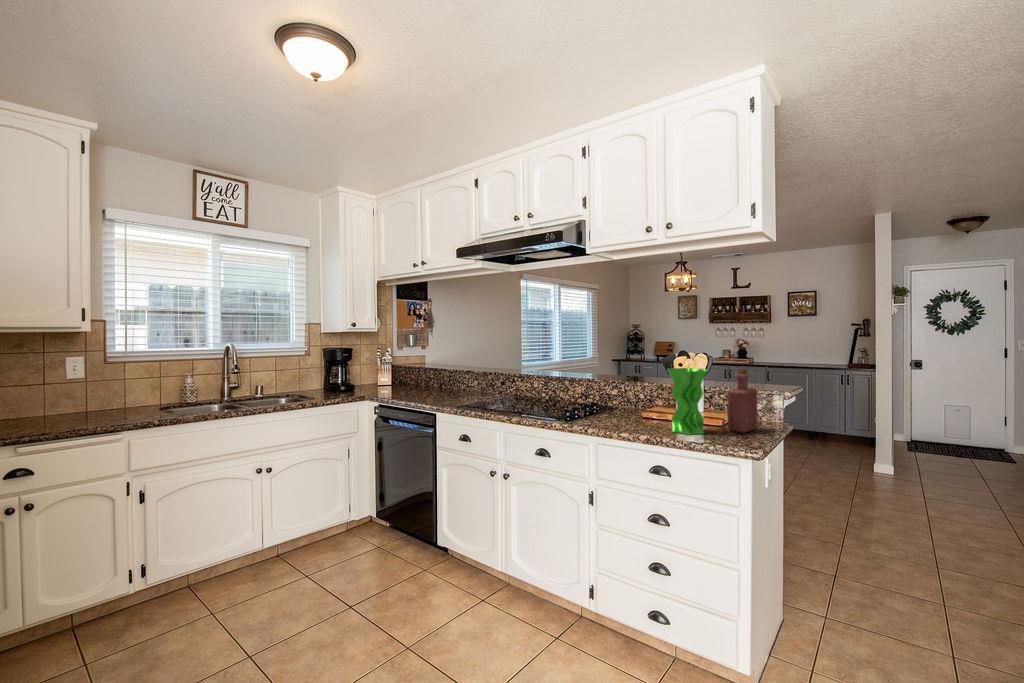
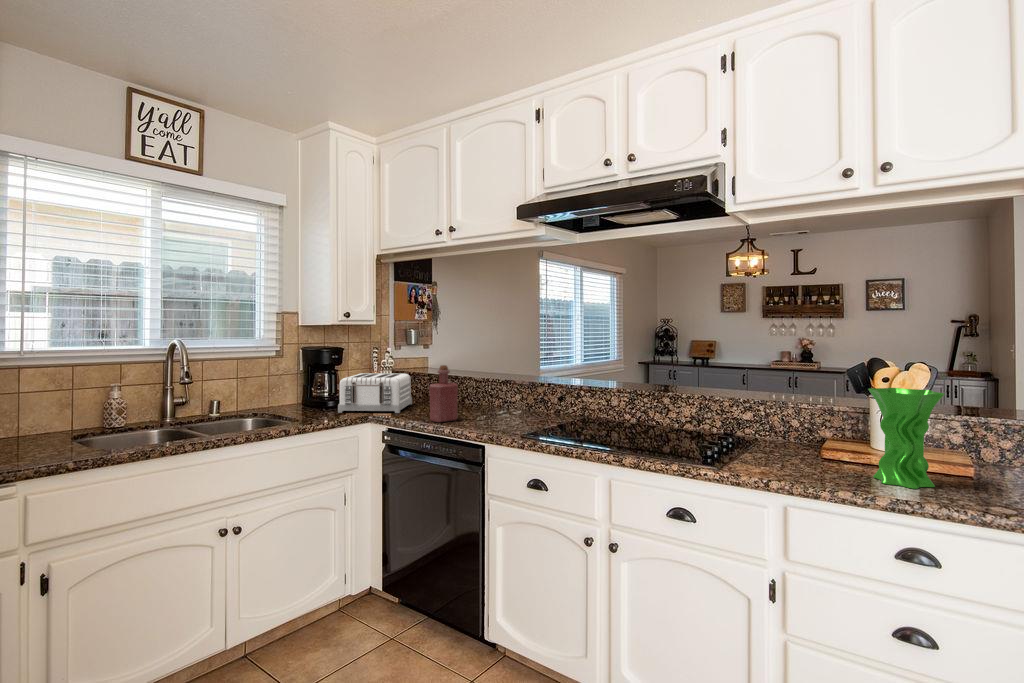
toaster: none [346,367,403,395] -> present [338,373,412,413]
bottle: present [727,369,757,433] -> present [429,365,458,423]

